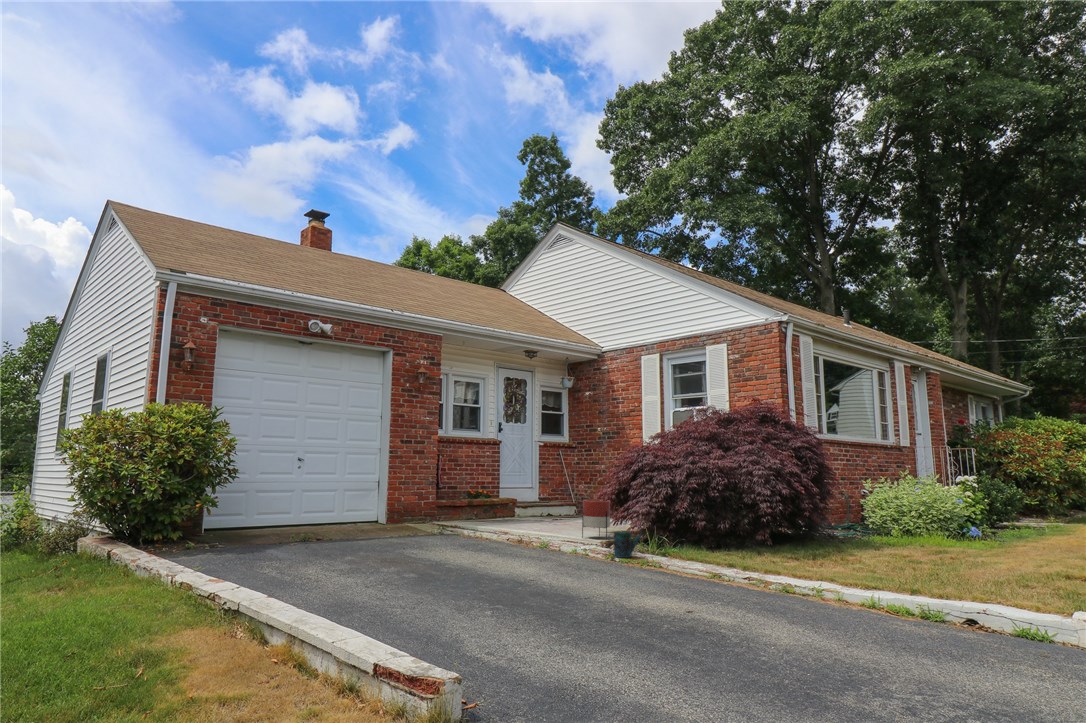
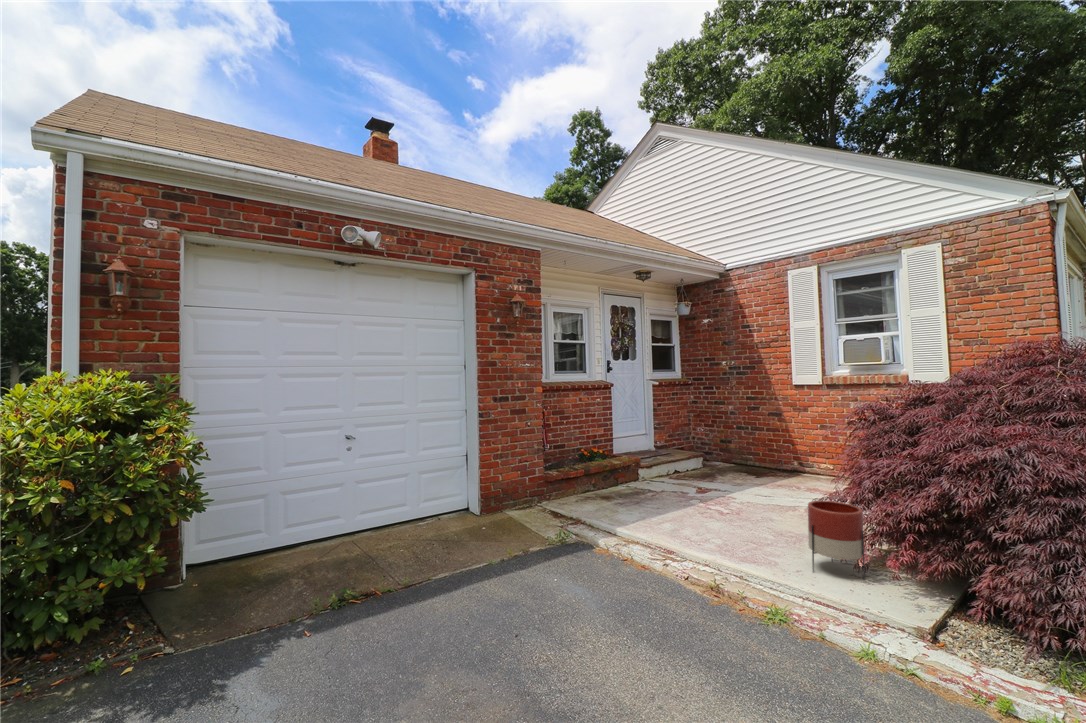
watering can: present [608,528,646,558] -> none [946,601,1023,678]

